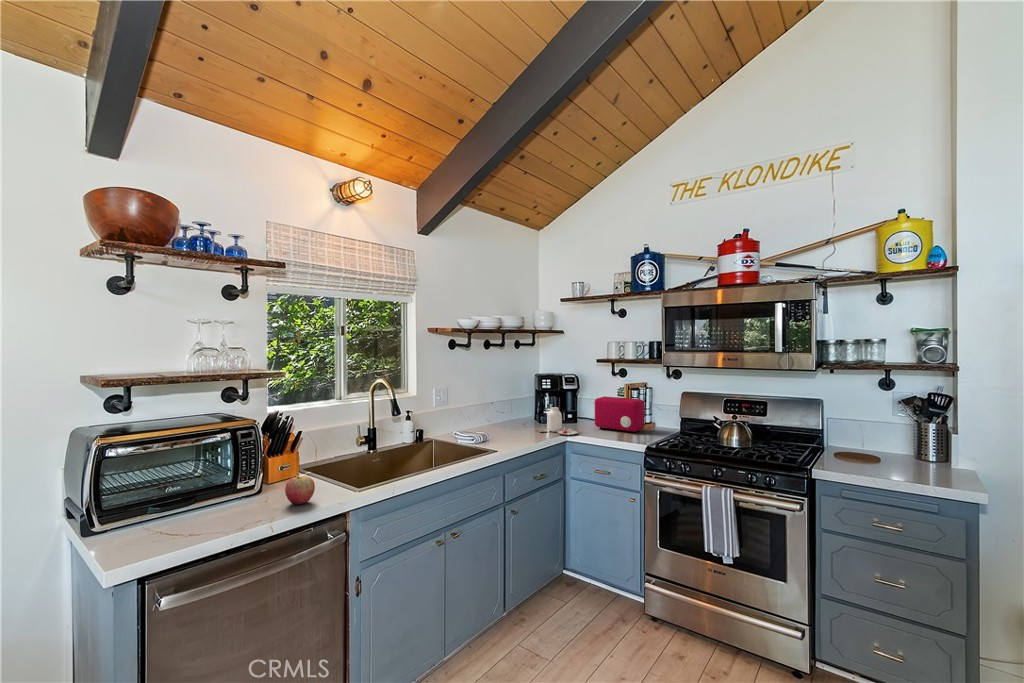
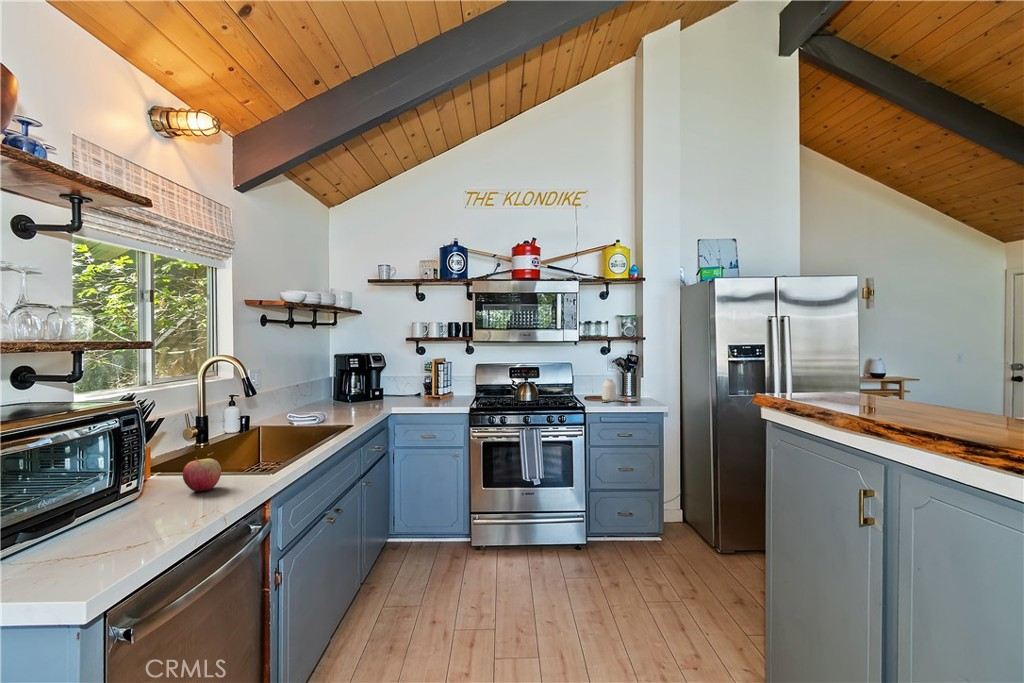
toaster: present [595,397,645,433] -> none [409,371,452,400]
jar: present [540,407,577,435] -> present [602,379,636,402]

